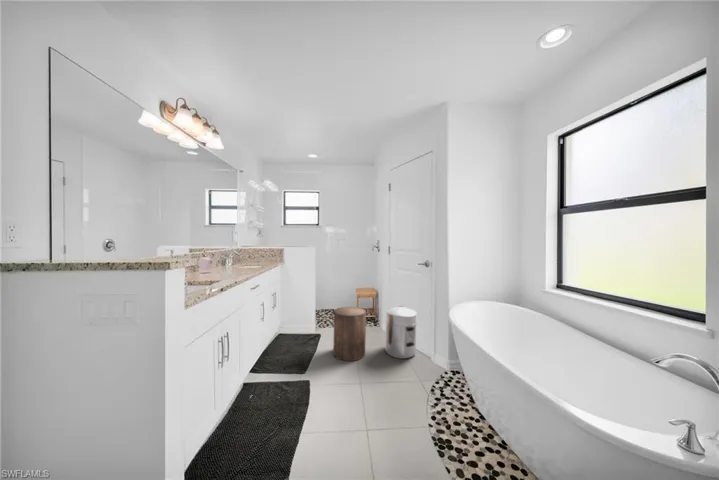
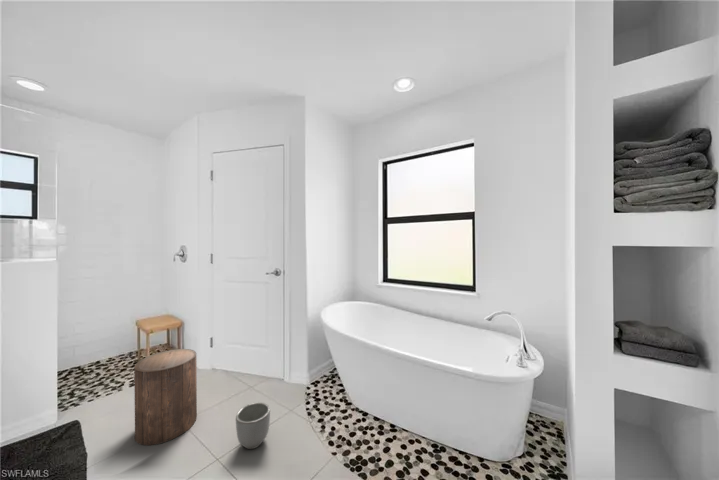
waste bin: present [385,306,417,359] -> none [222,328,266,399]
planter: none [372,358,396,389] -> present [236,403,270,449]

